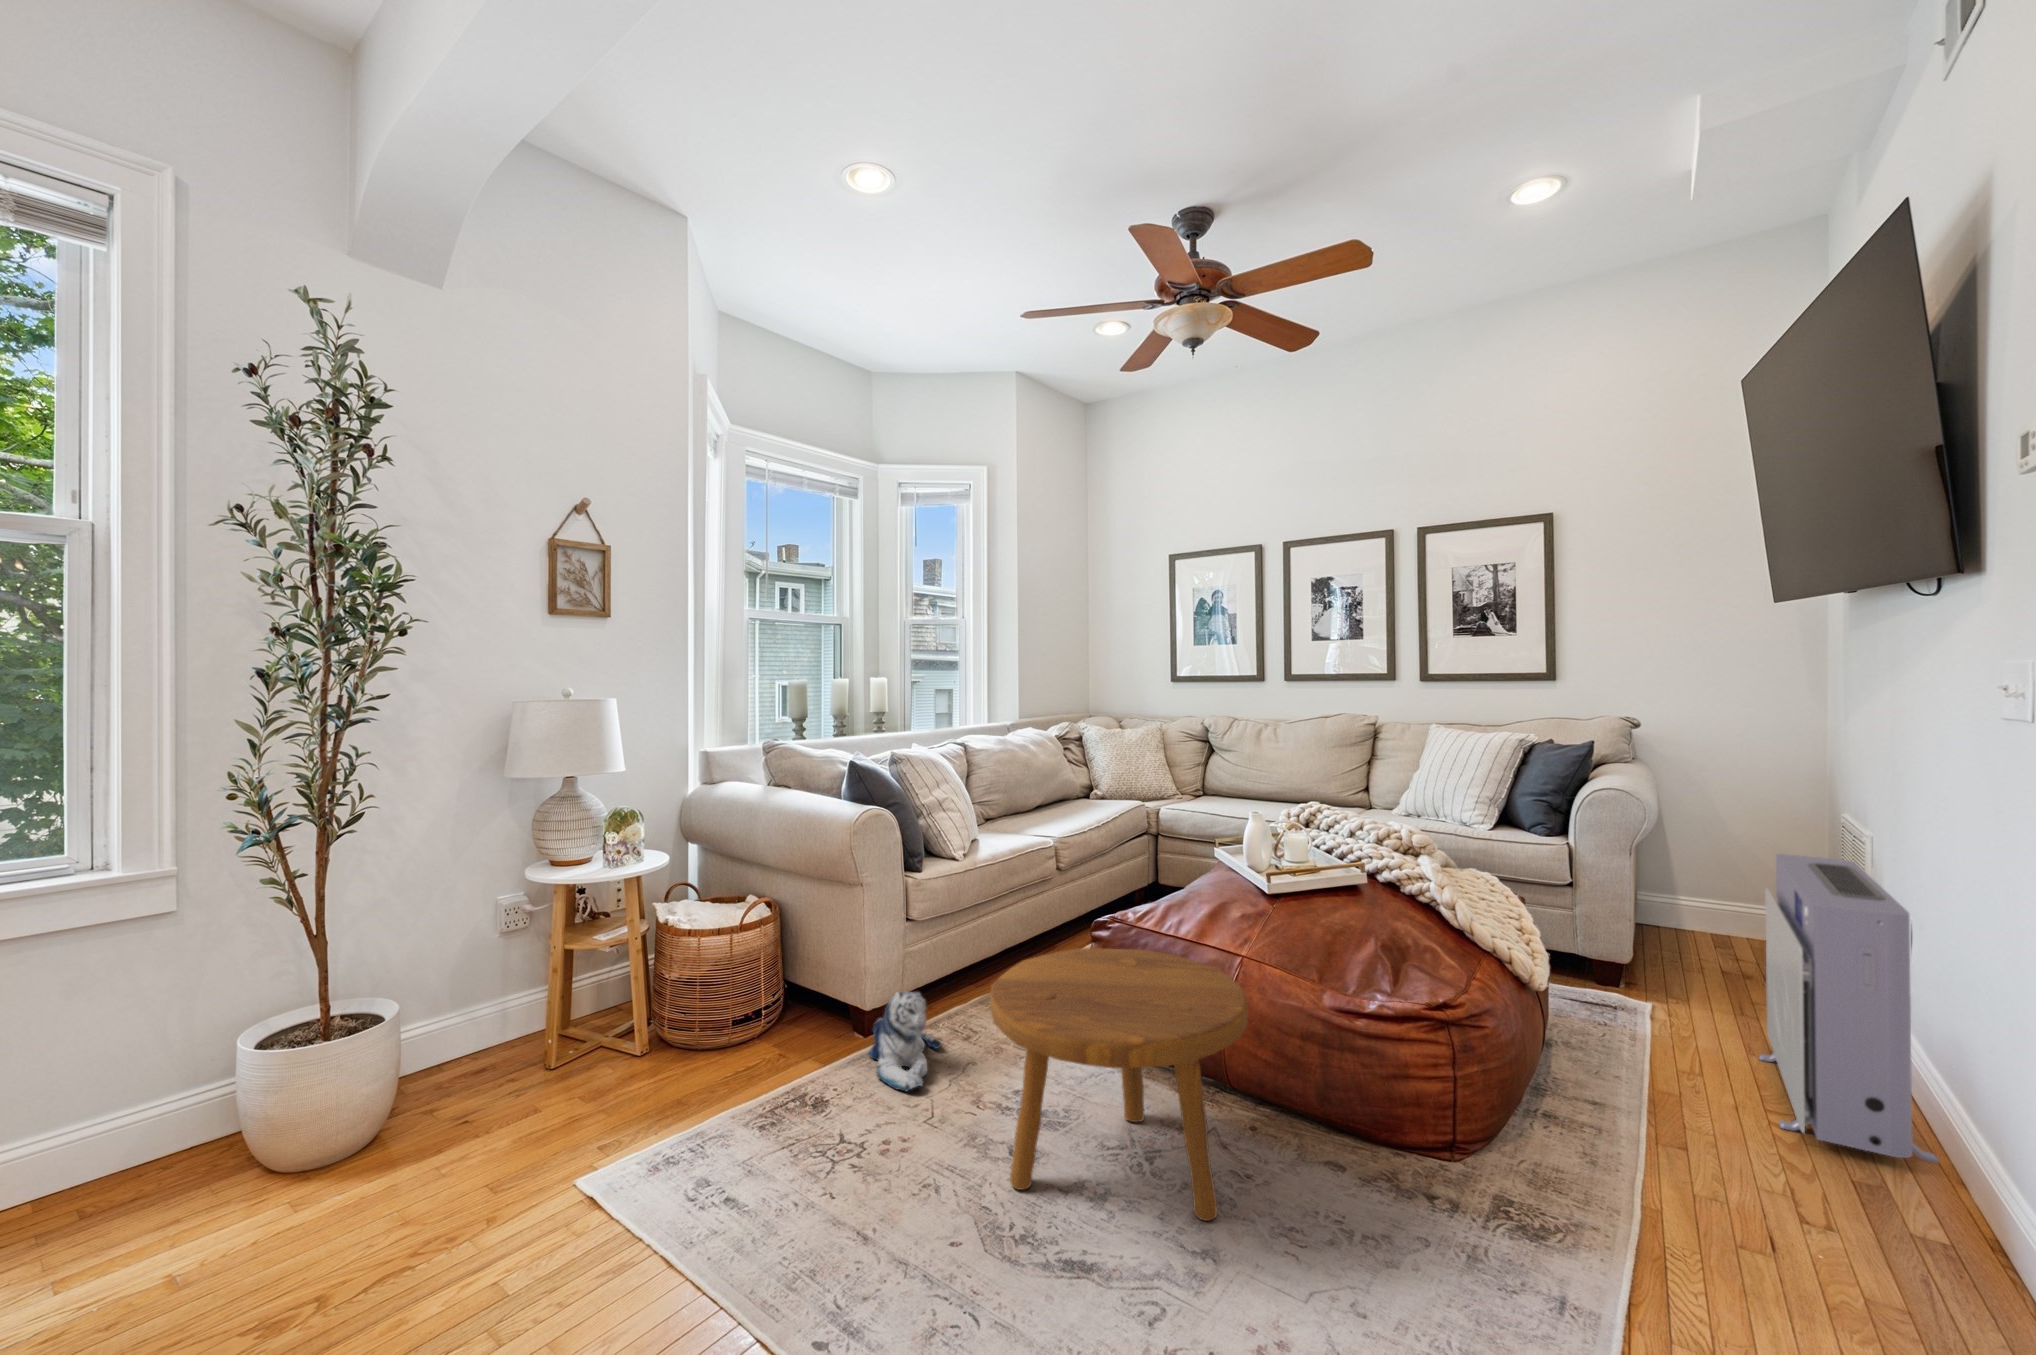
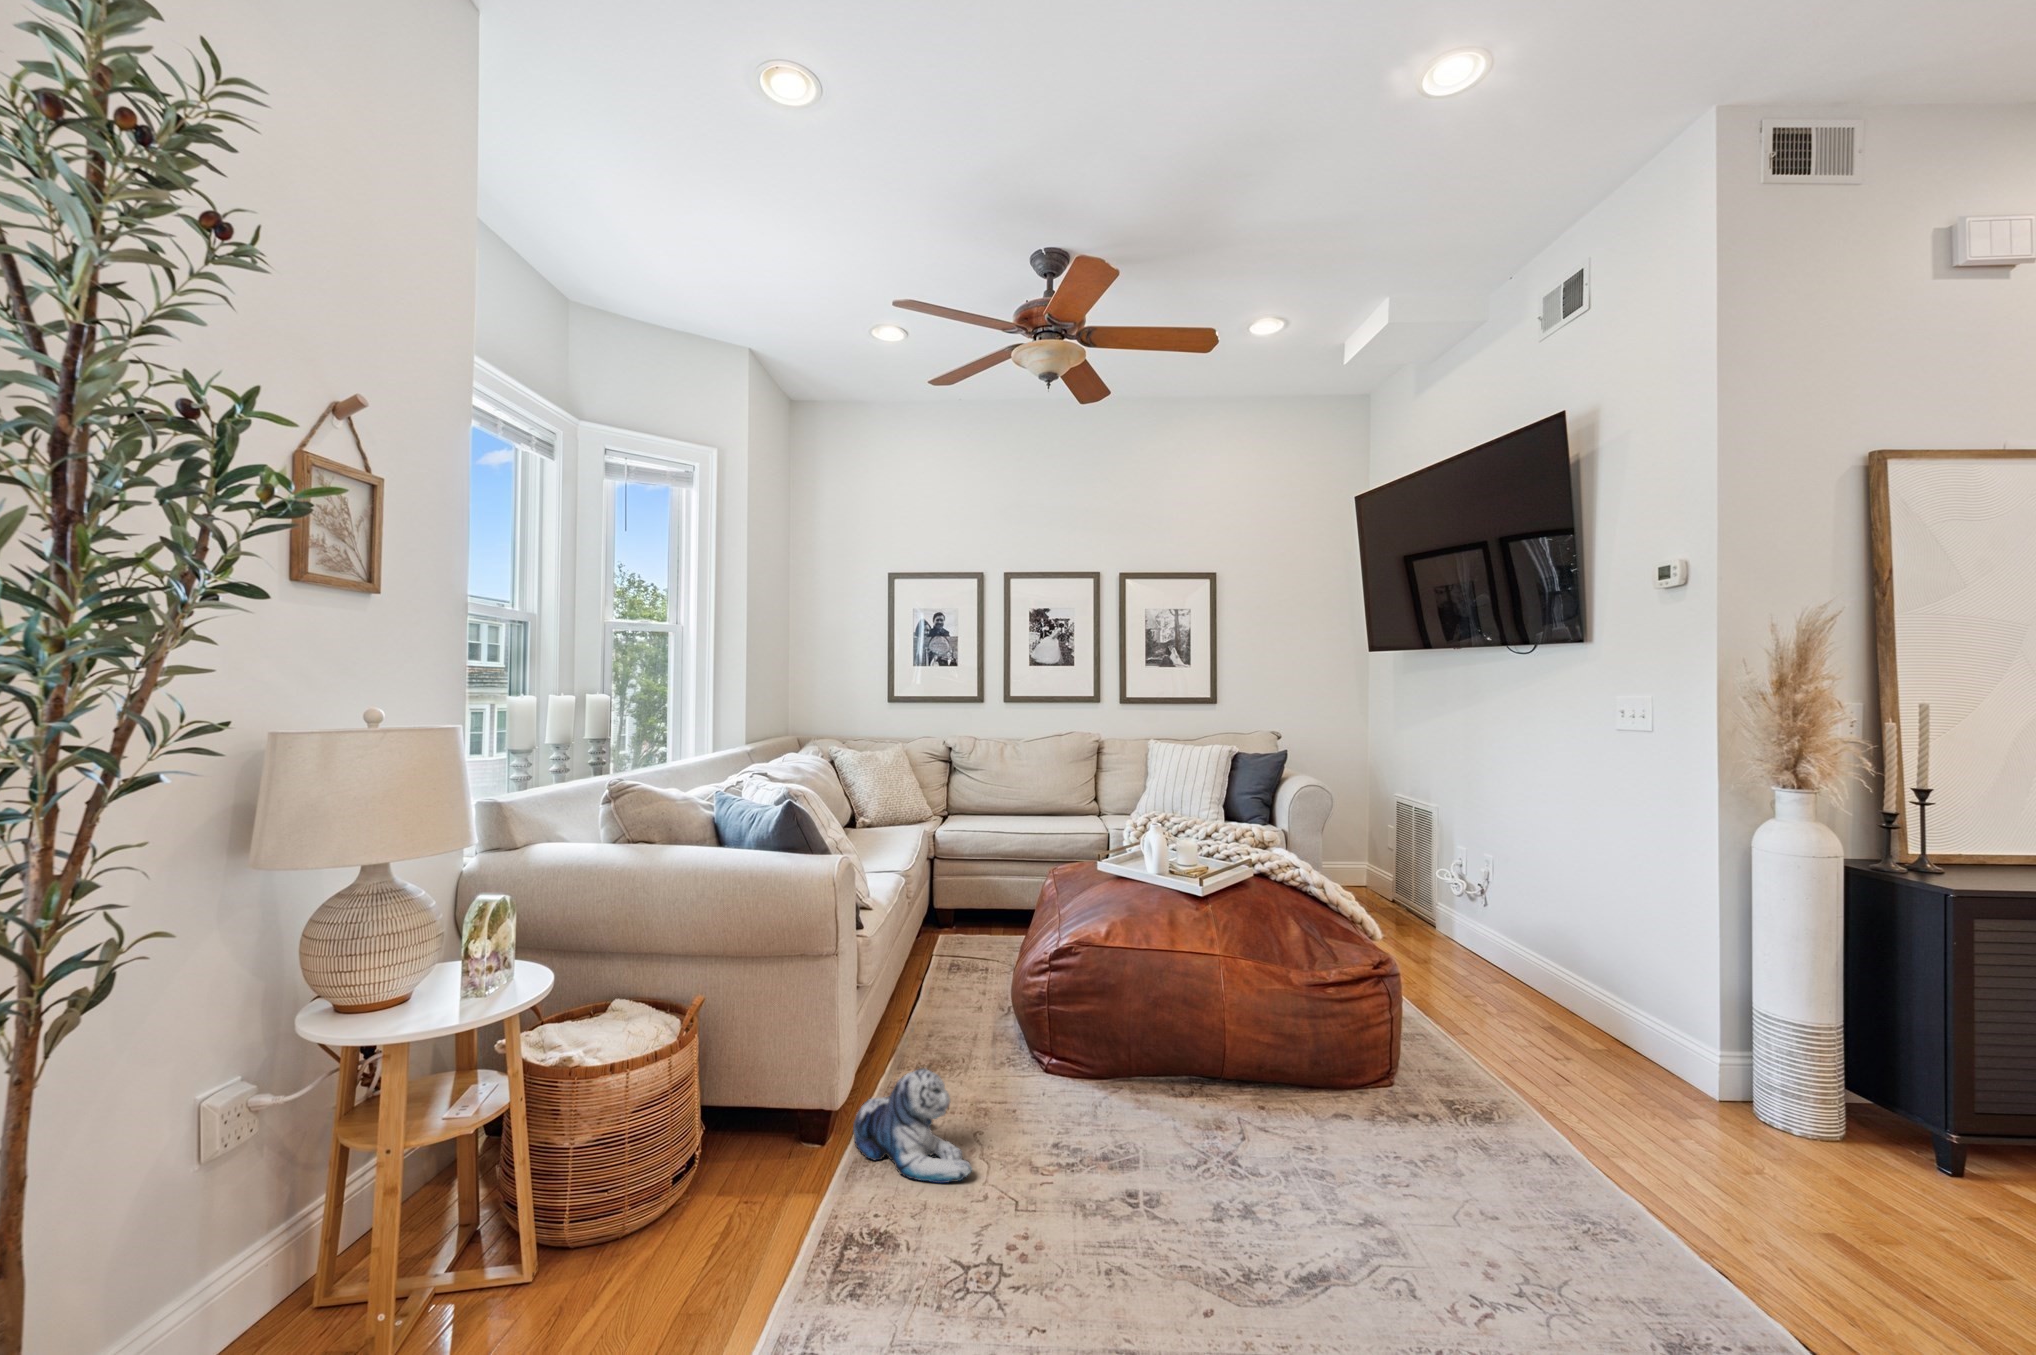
air purifier: present [1759,854,1938,1163] -> none [1427,822,1569,1007]
footstool: present [990,948,1248,1221] -> none [1103,969,1353,1233]

